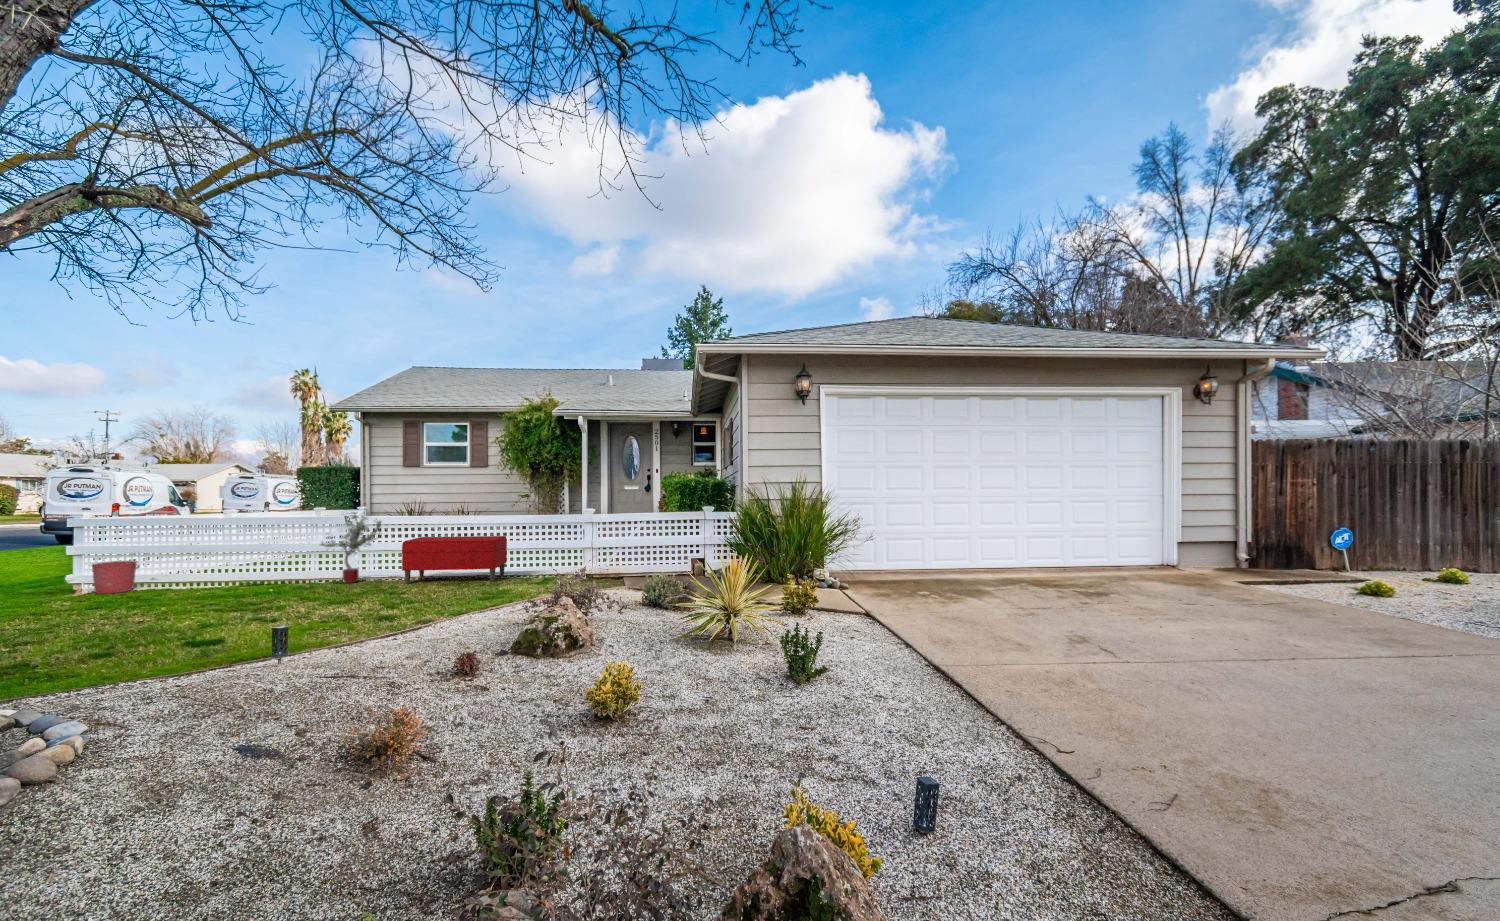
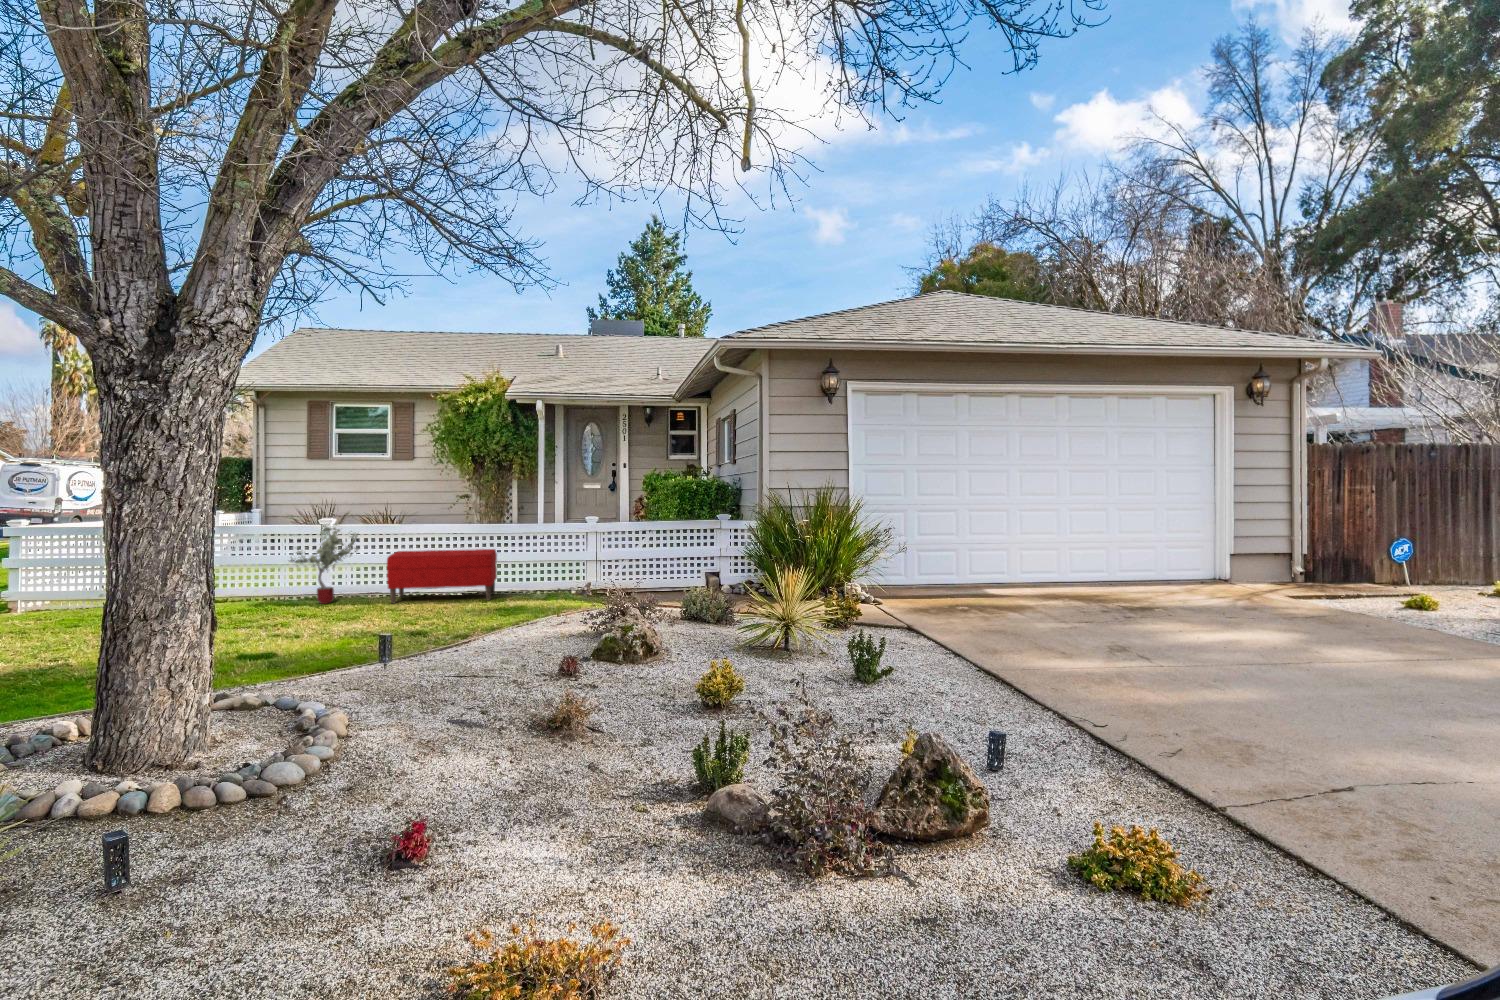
bucket: present [91,561,139,594] -> none [34,581,85,618]

